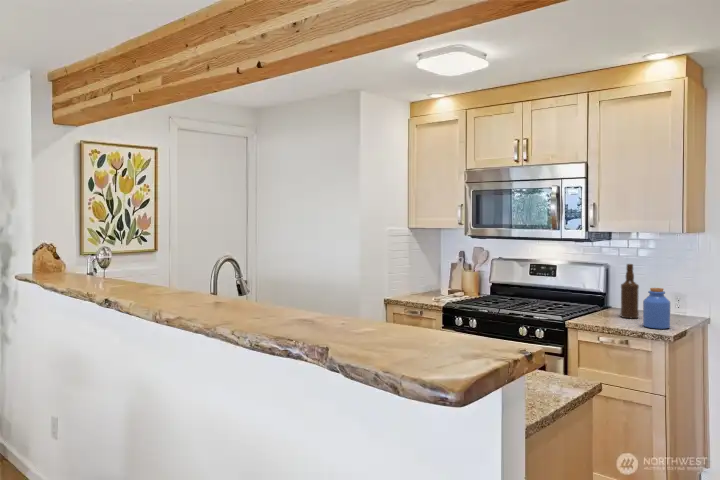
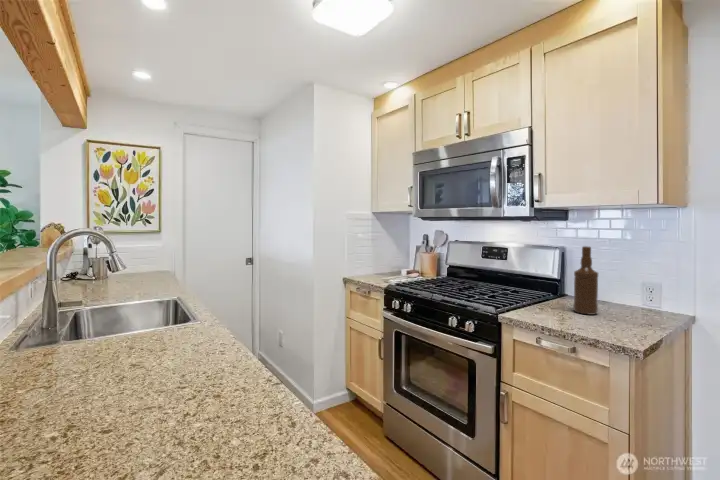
jar: present [643,288,670,329] -> none [600,278,643,336]

